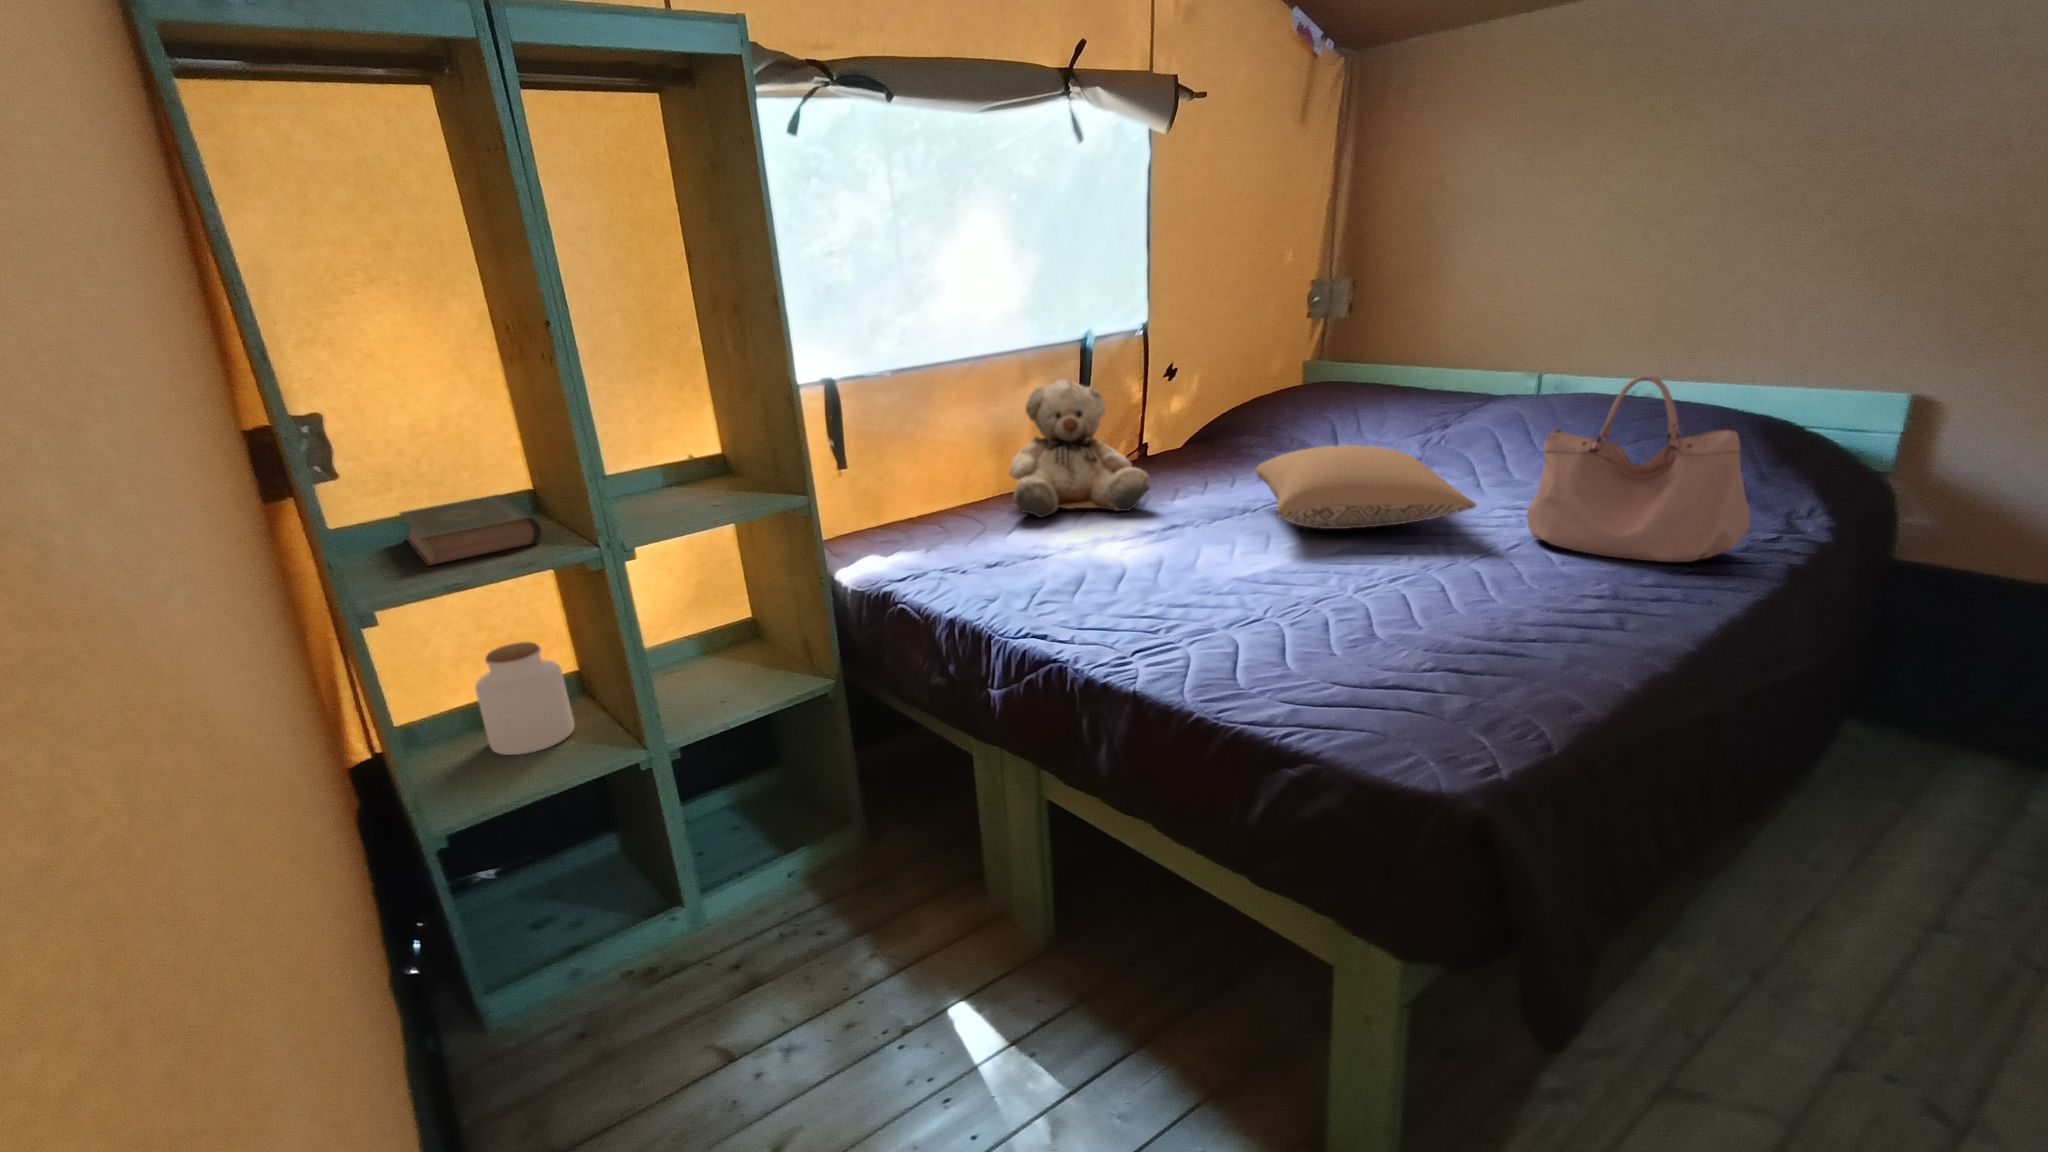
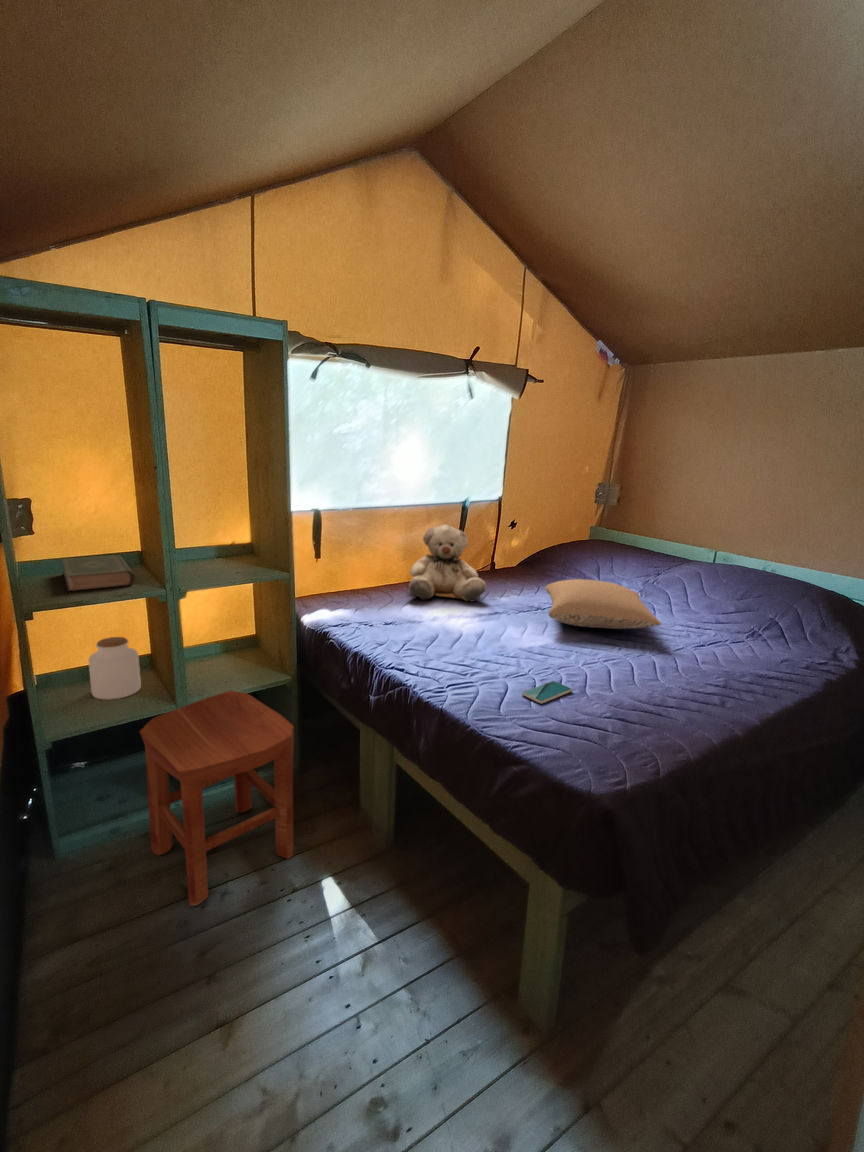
handbag: present [1527,375,1750,562] -> none [690,563,812,671]
smartphone: none [1267,622,1352,662] -> present [522,681,572,703]
stool: none [596,711,891,1082] -> present [140,690,294,906]

